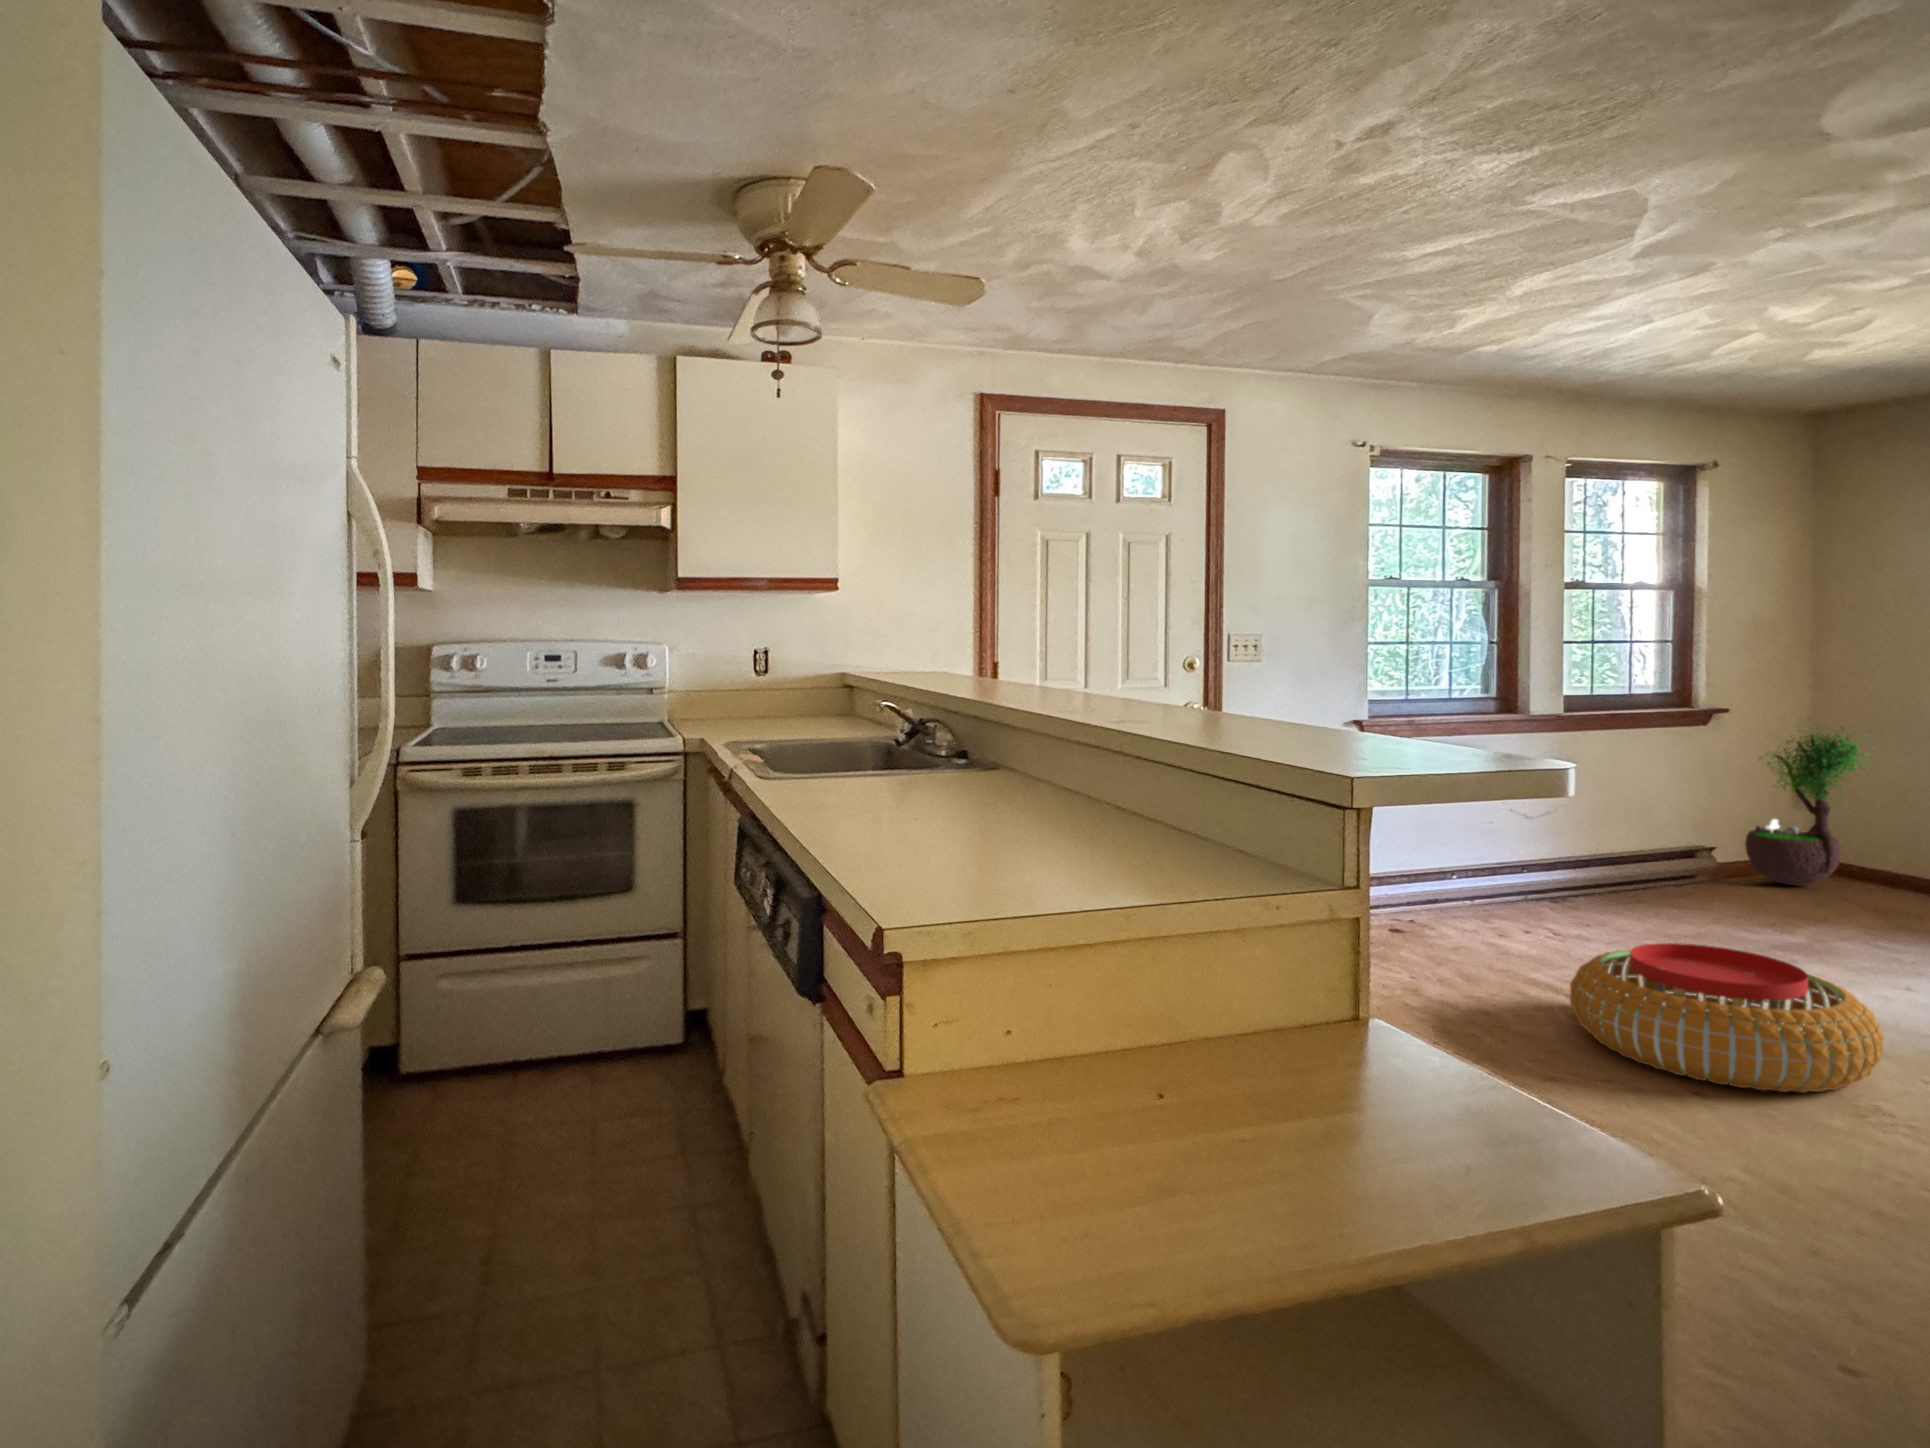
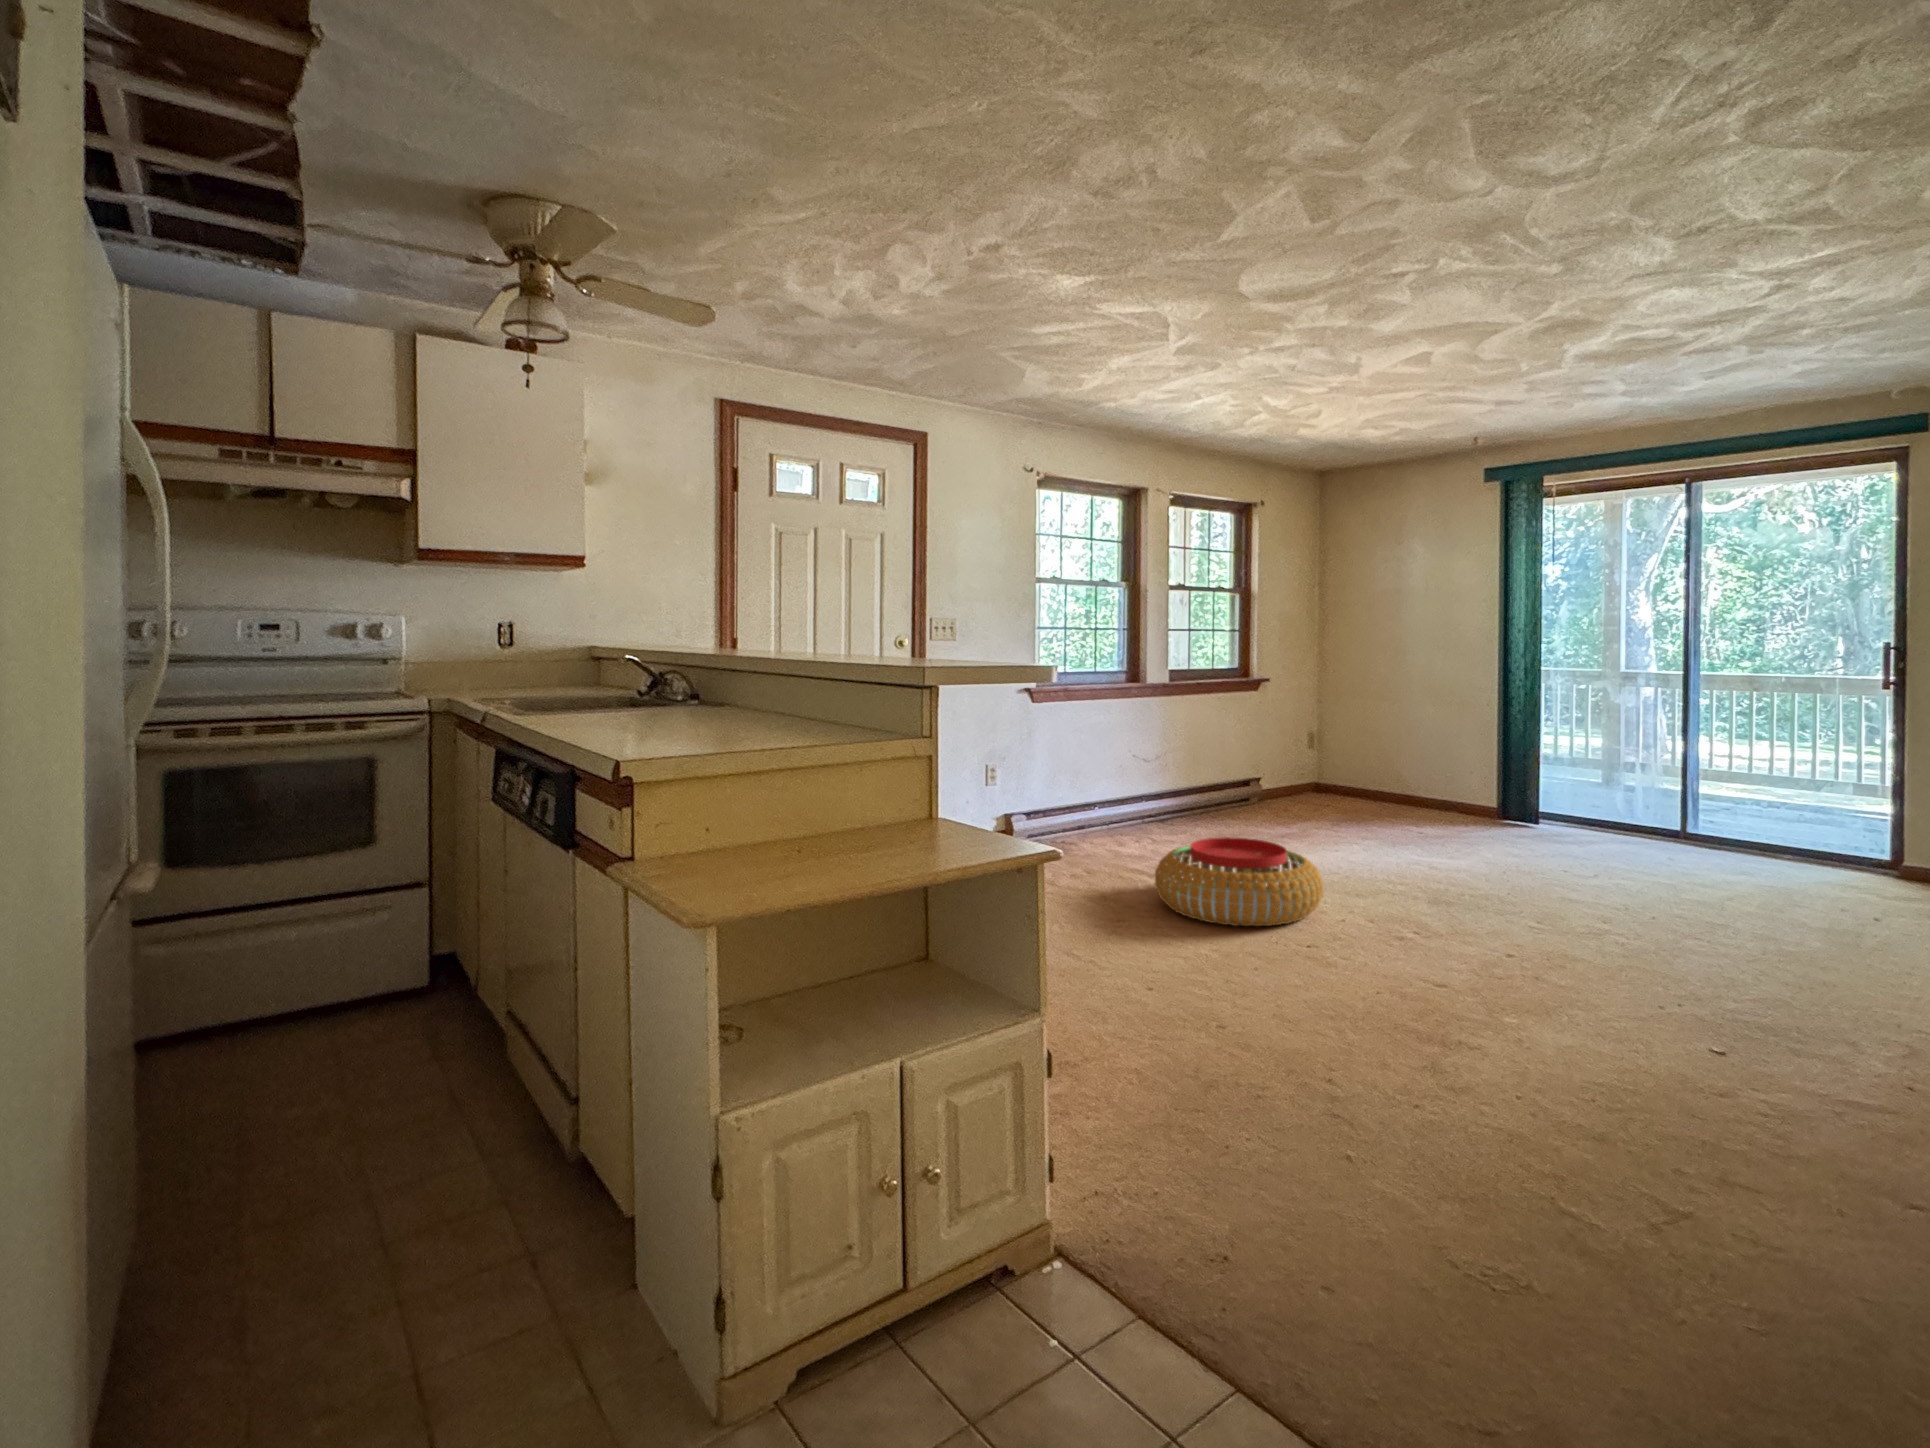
potted tree: present [1745,718,1874,886] -> none [1280,684,1351,801]

